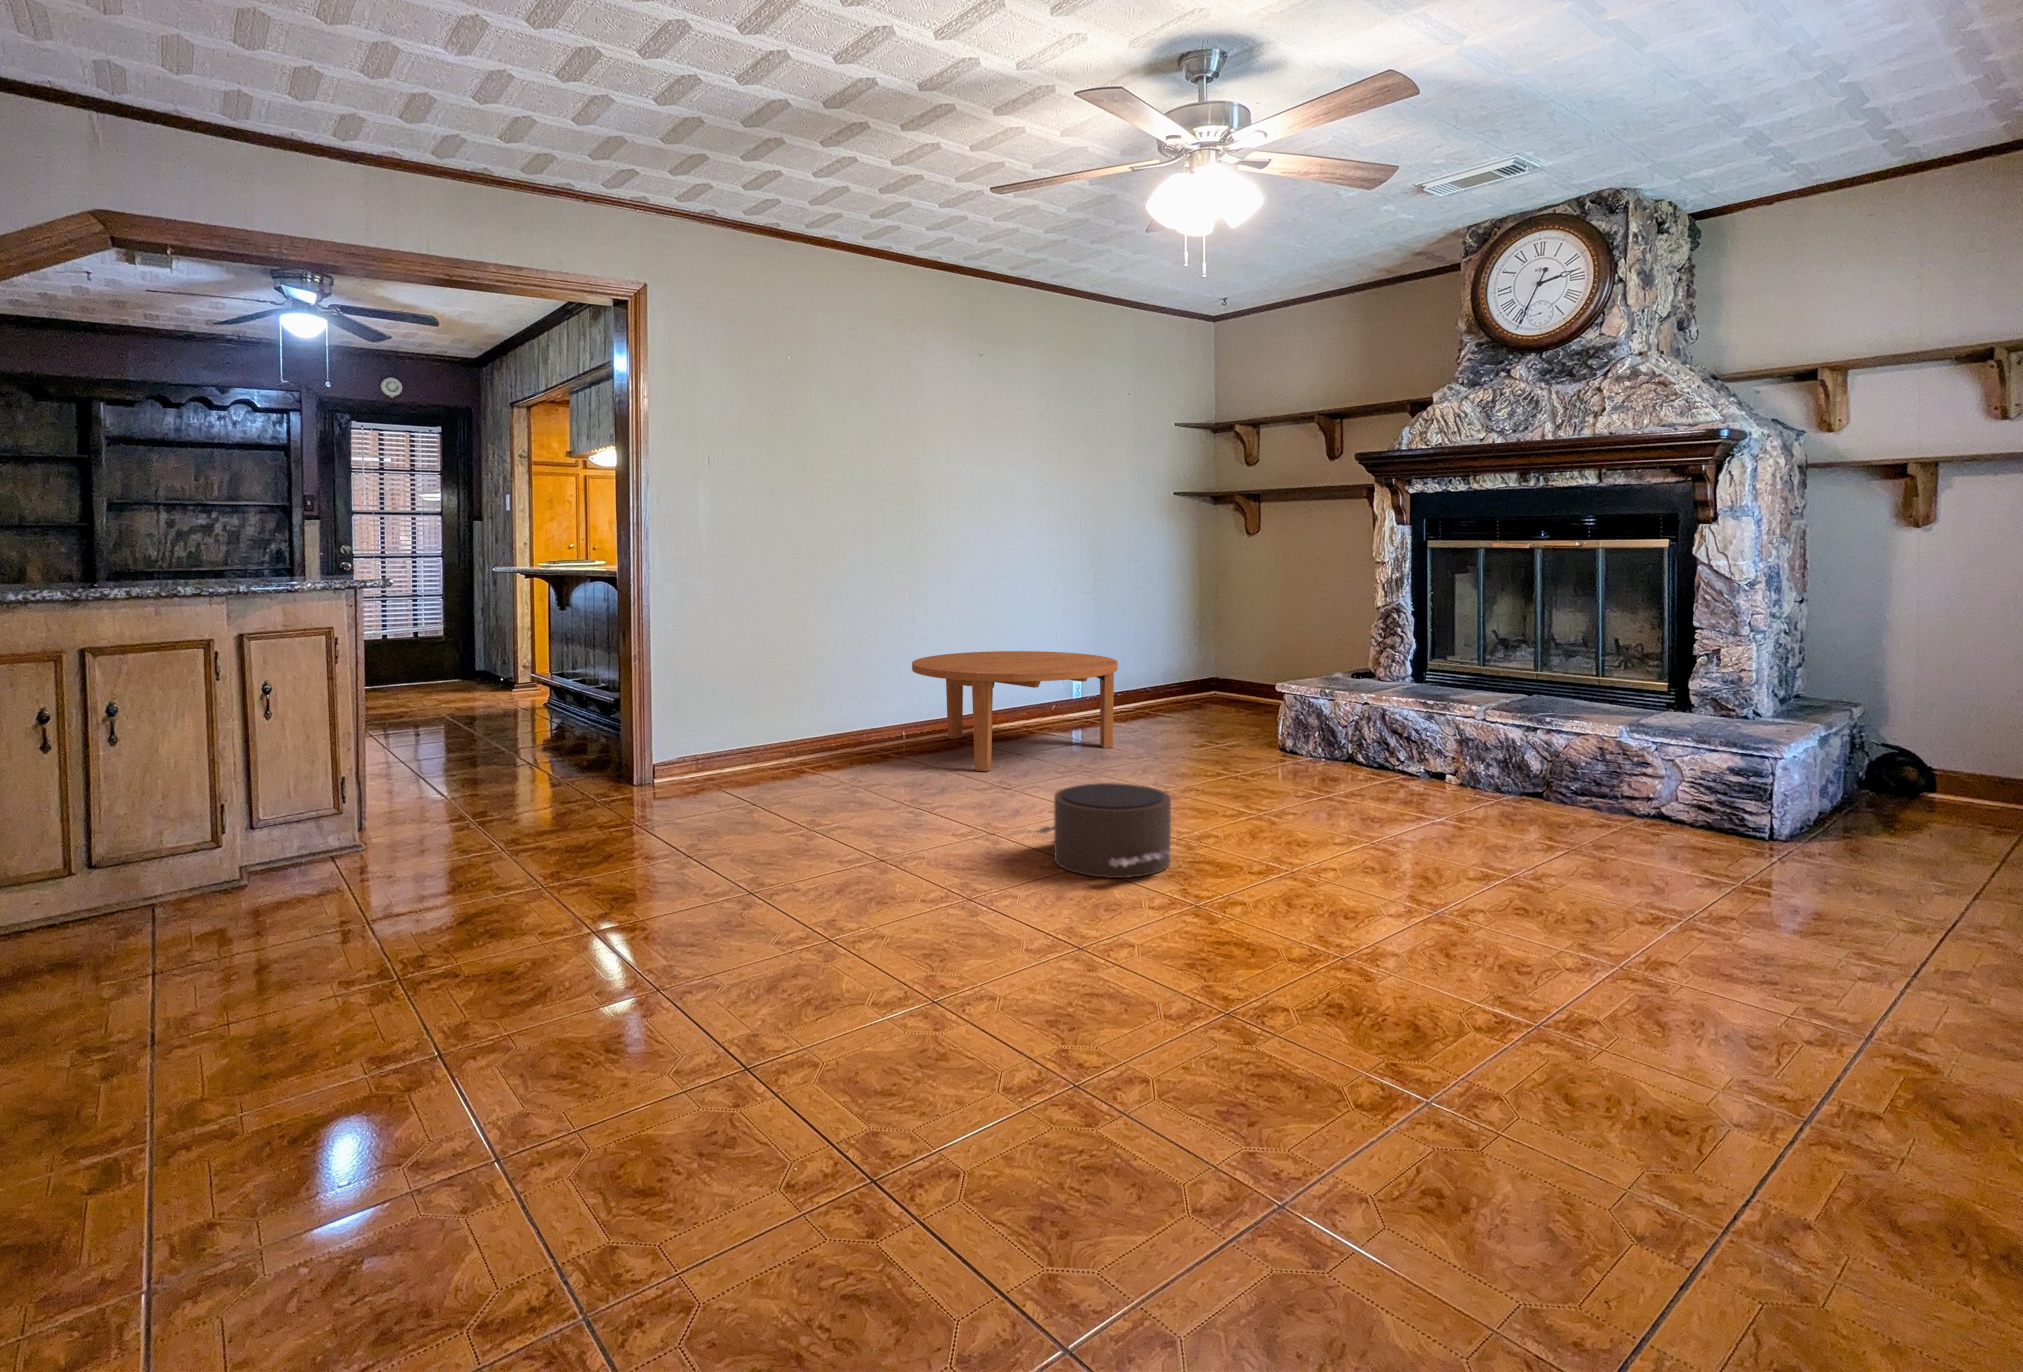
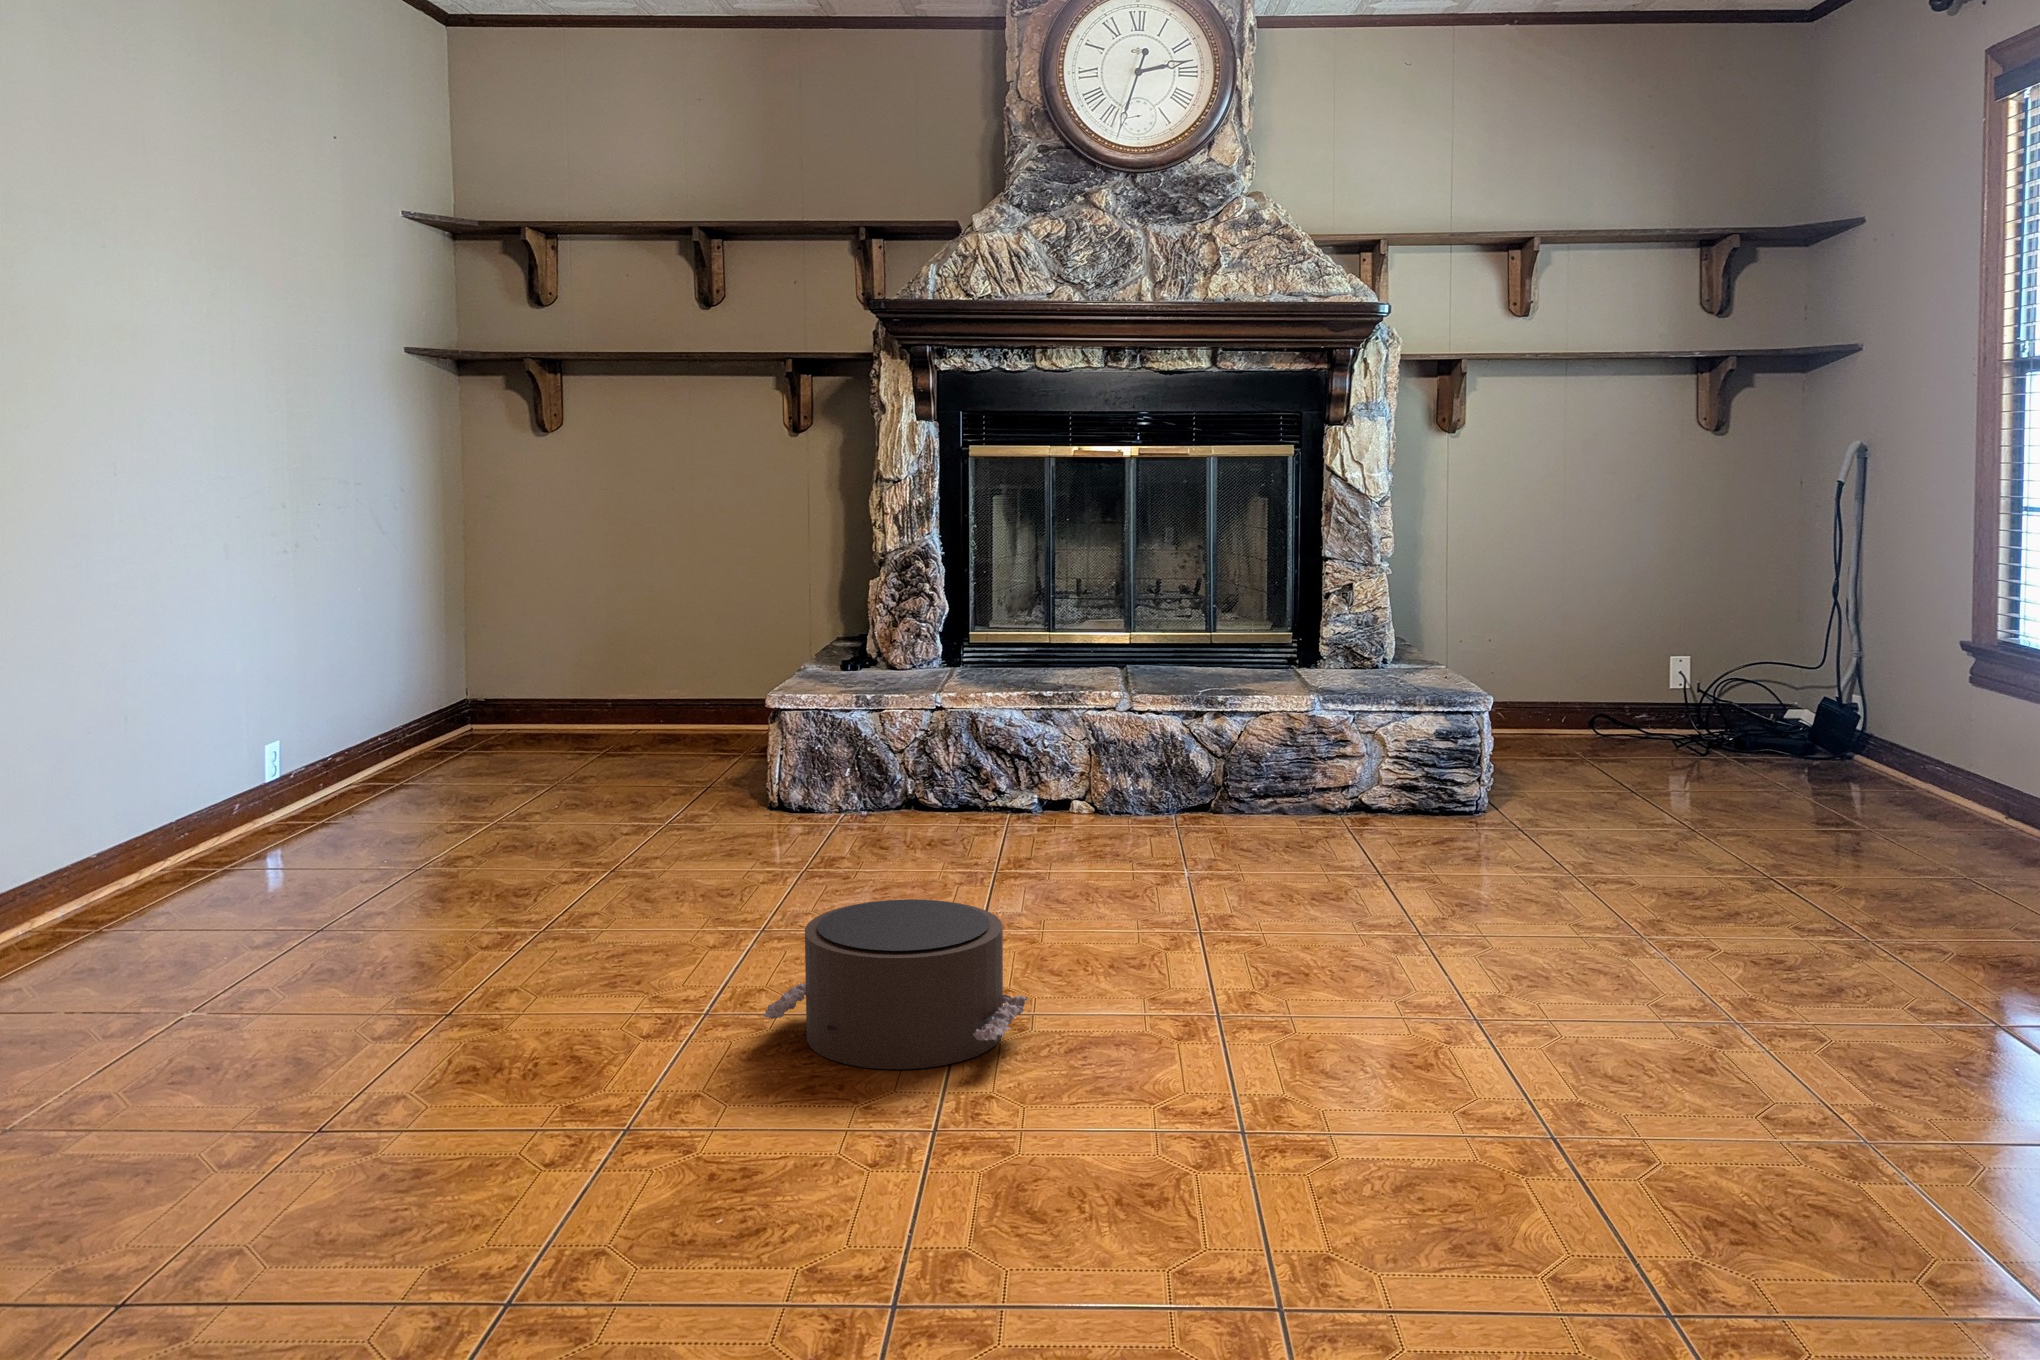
coffee table: present [912,651,1118,771] -> none [102,667,549,933]

